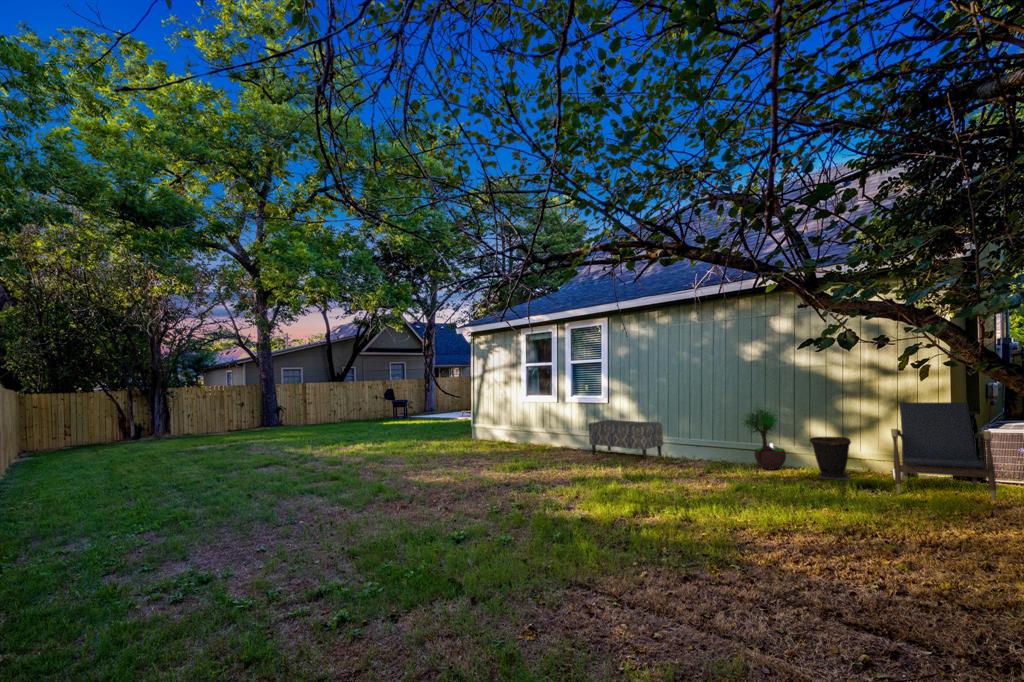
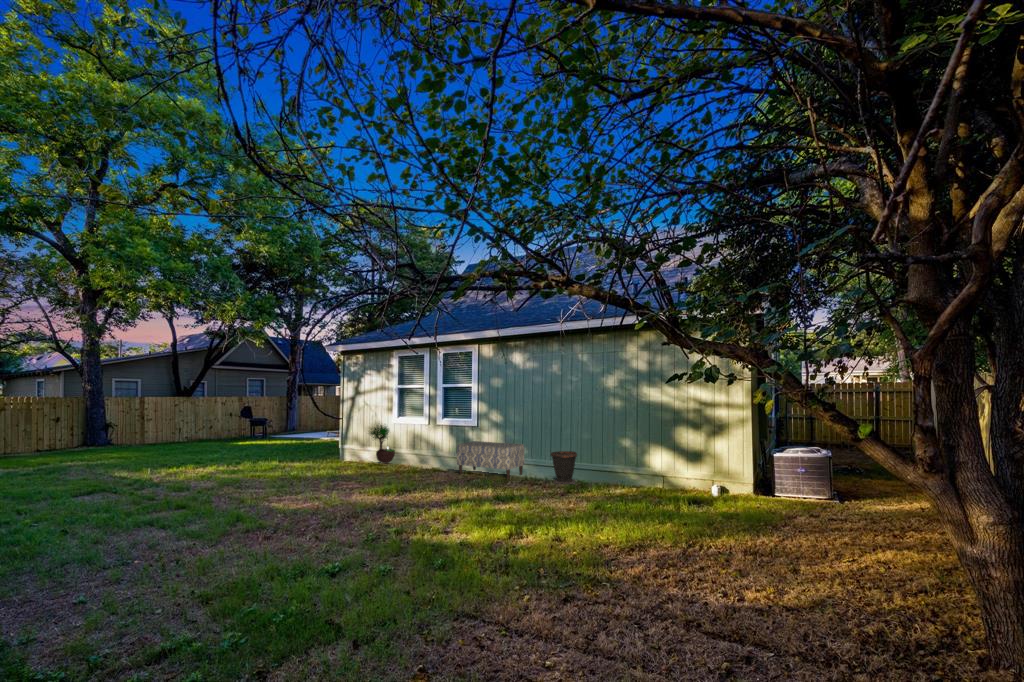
lounge chair: present [891,402,996,501] -> none [714,430,787,512]
potted tree: present [742,408,786,469] -> present [370,425,395,463]
bucket: present [810,437,851,481] -> present [551,451,577,484]

